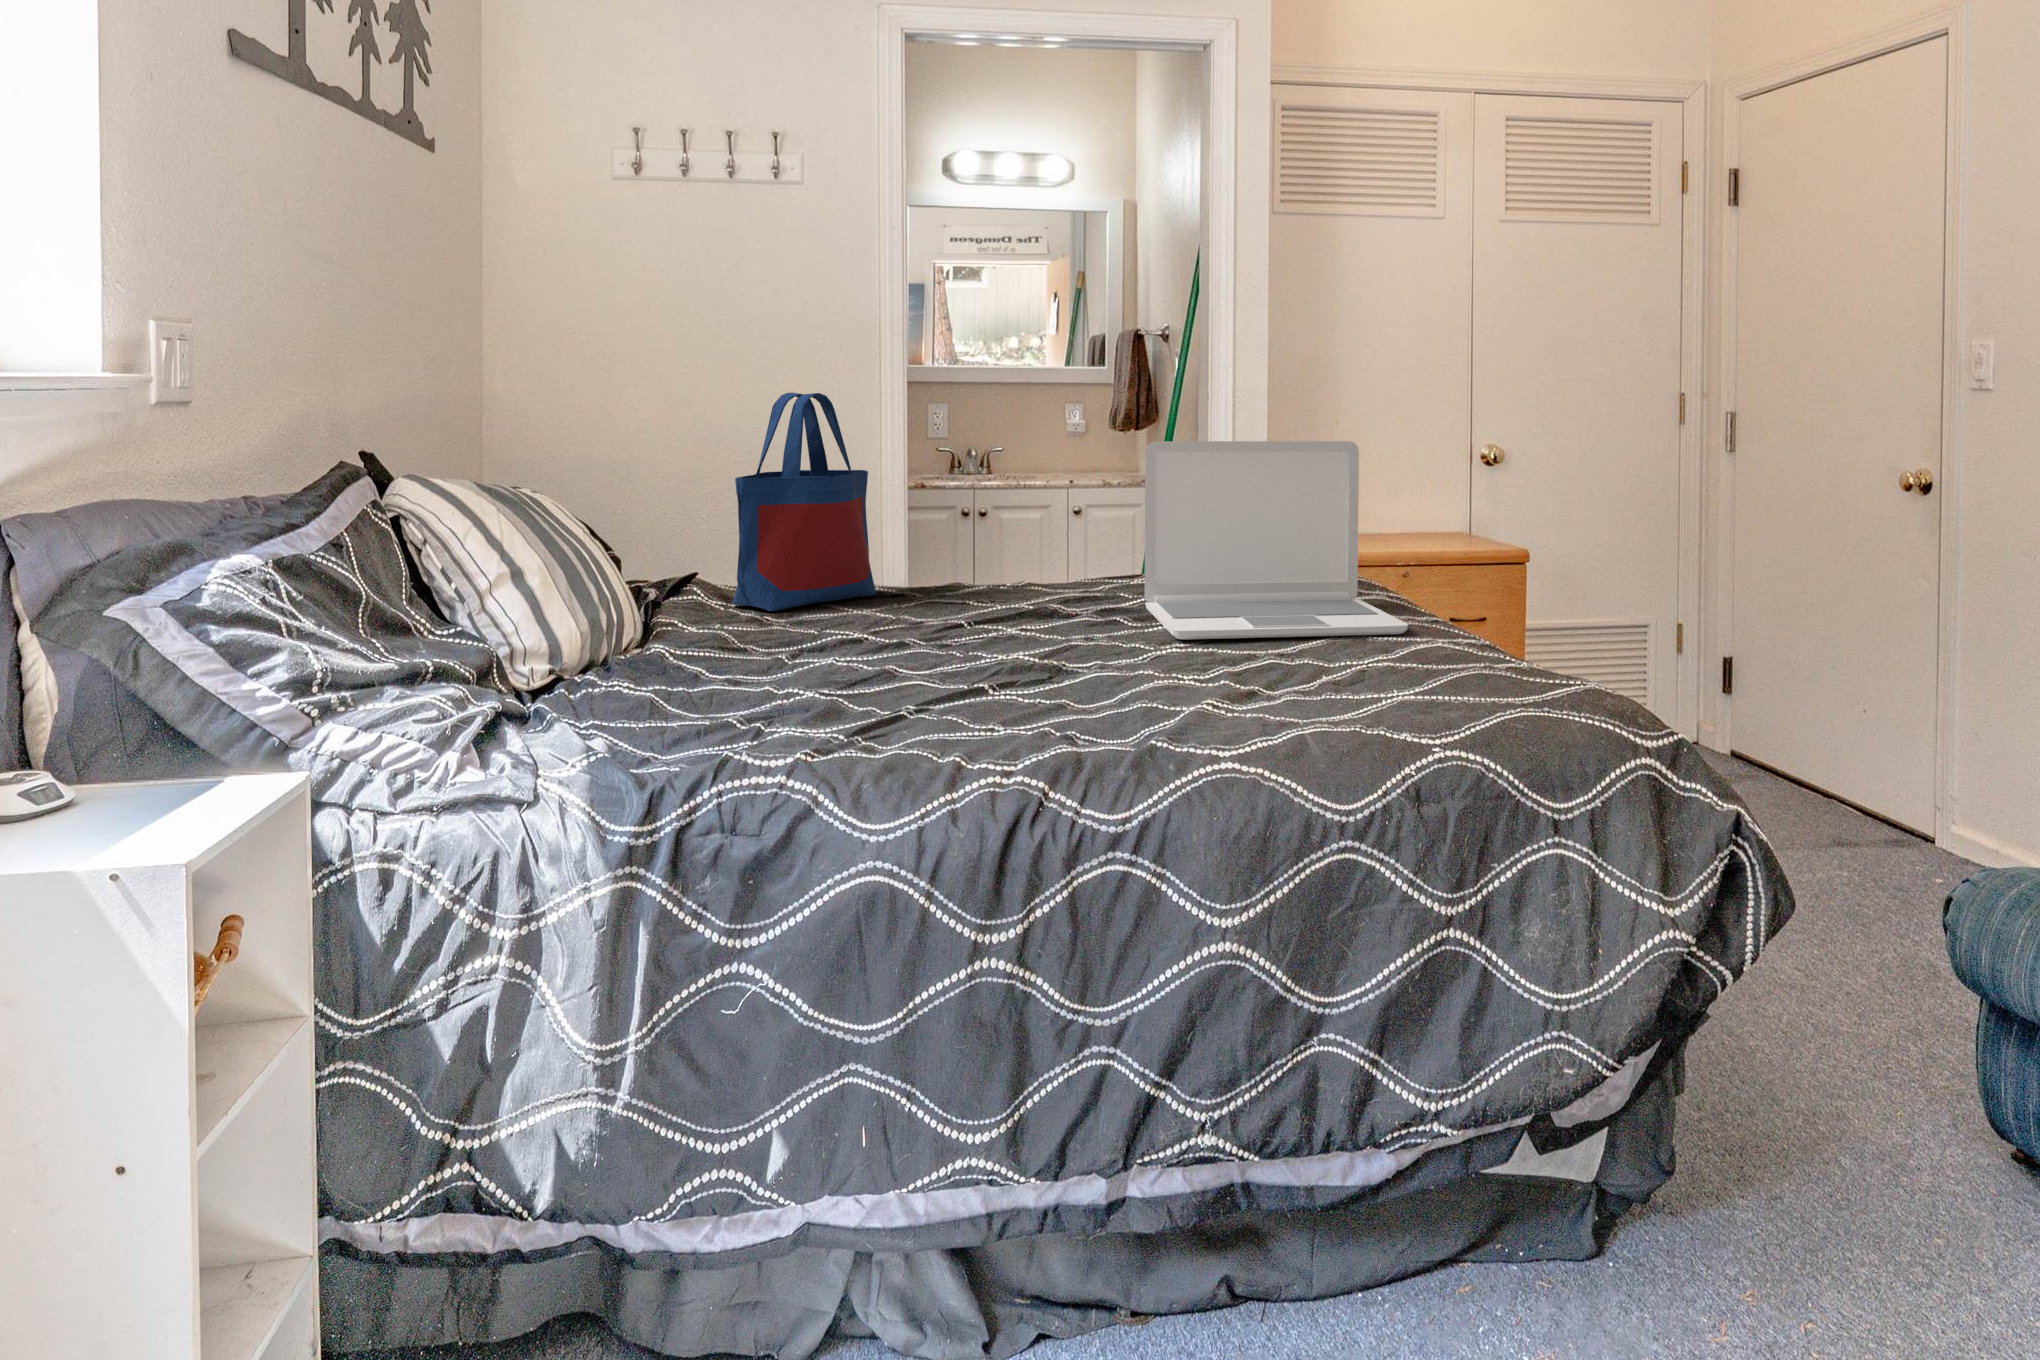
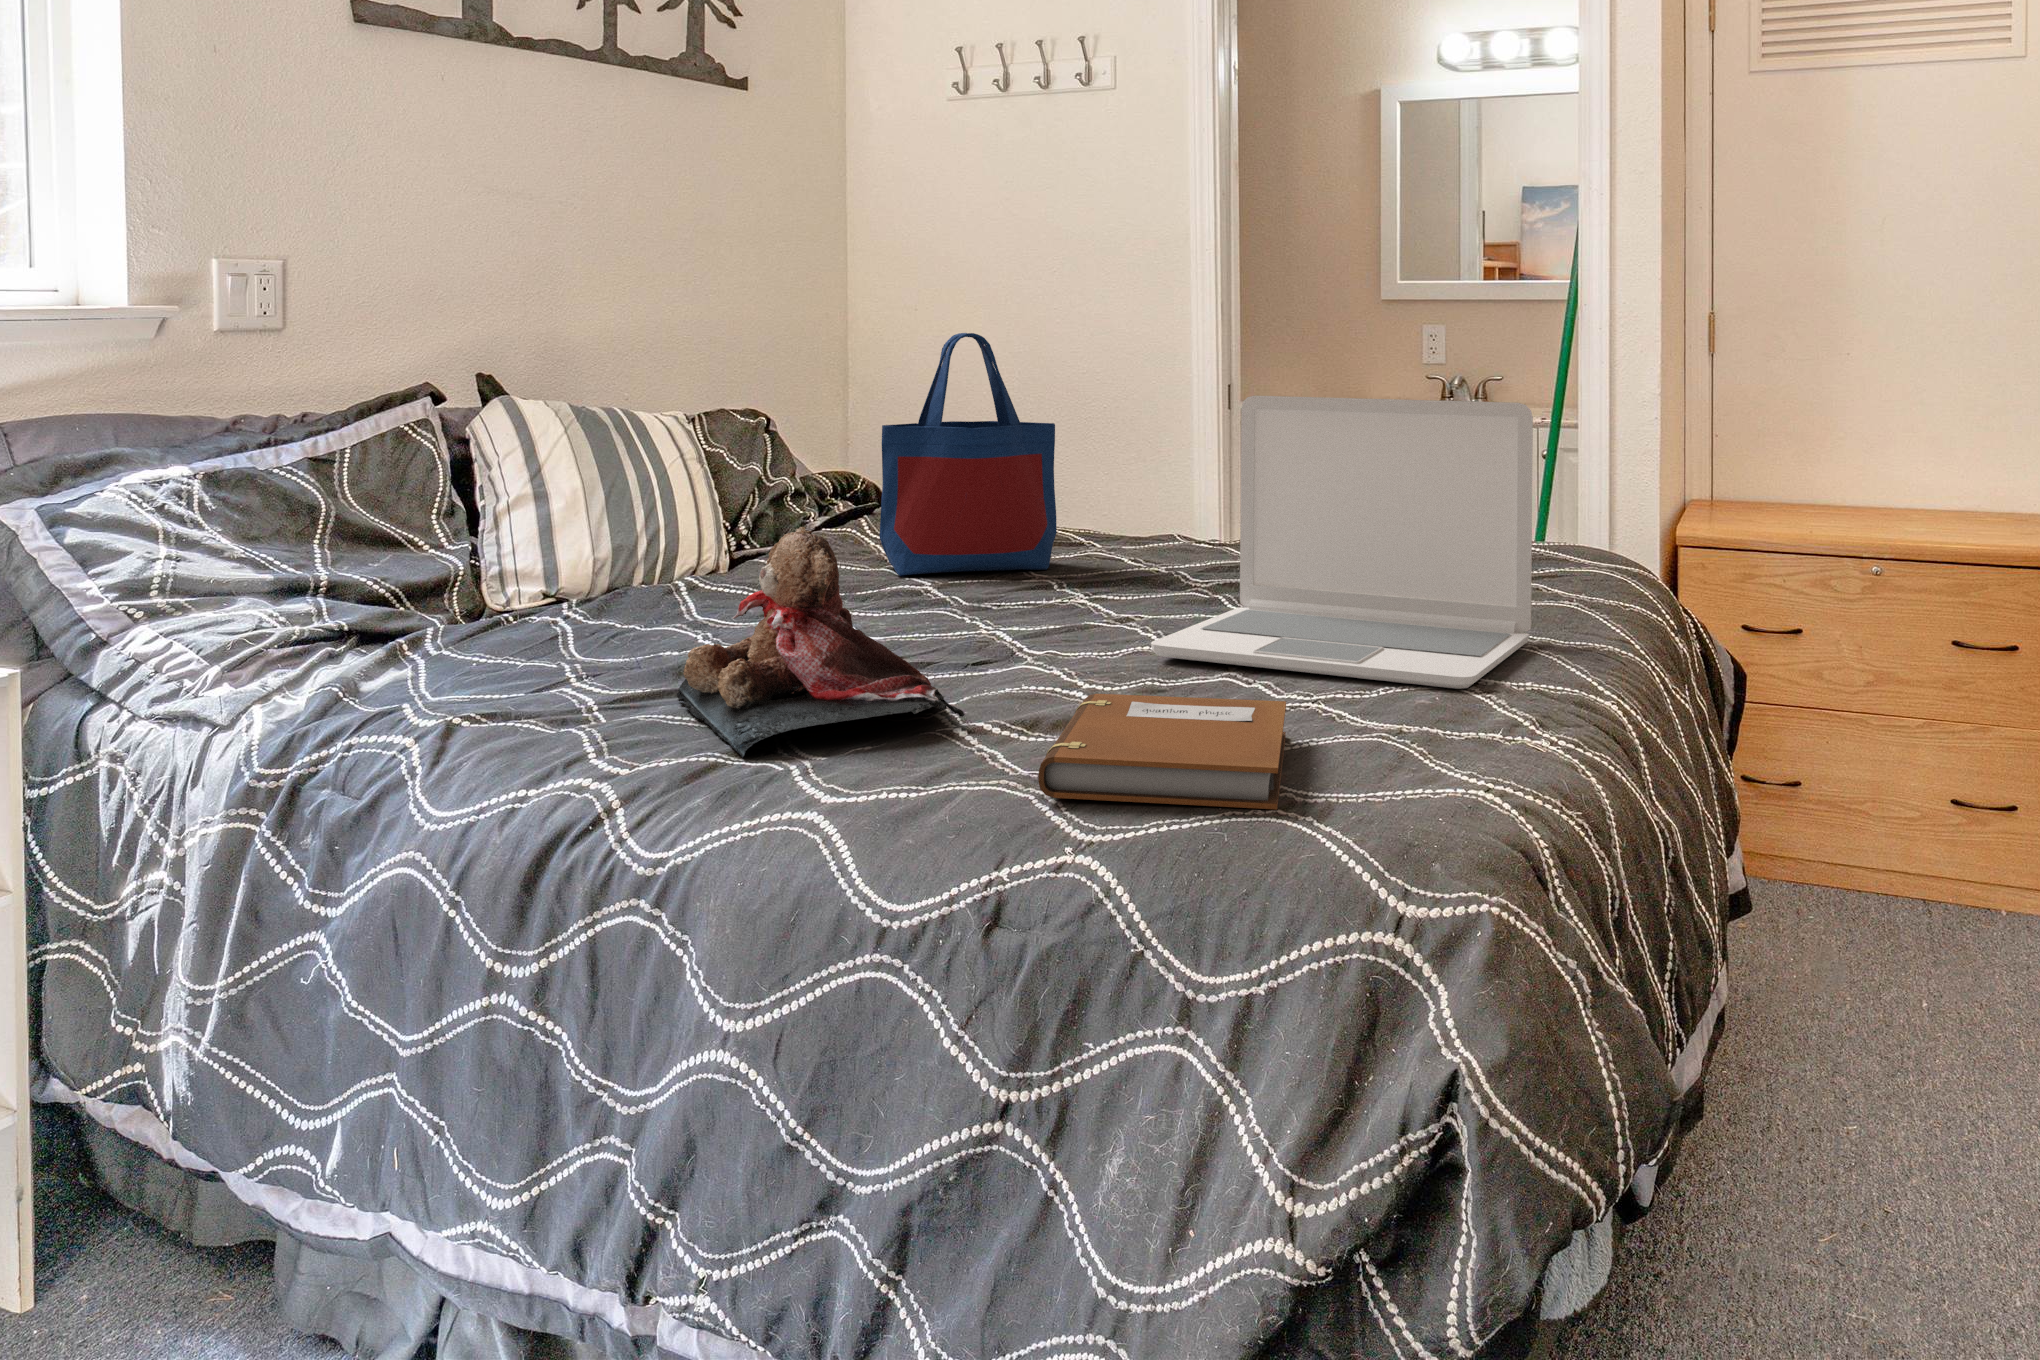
teddy bear: none [934,556,1203,736] -> present [676,527,965,757]
notebook: none [1279,648,1510,720] -> present [1038,694,1286,809]

